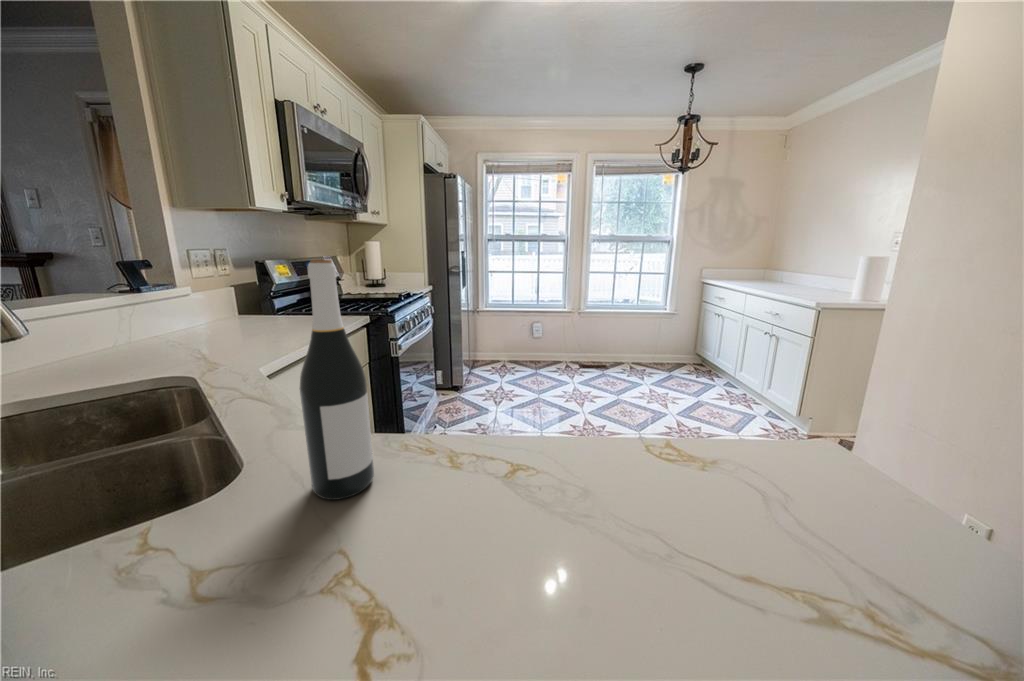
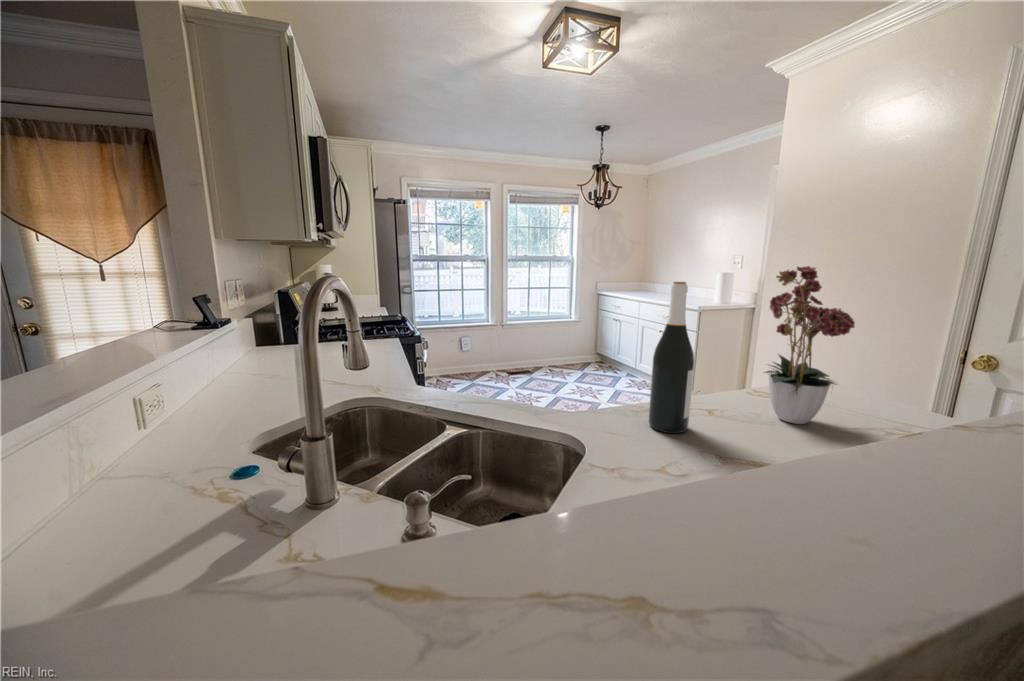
flower arrangement: none [466,214,708,539] -> present [765,266,855,424]

